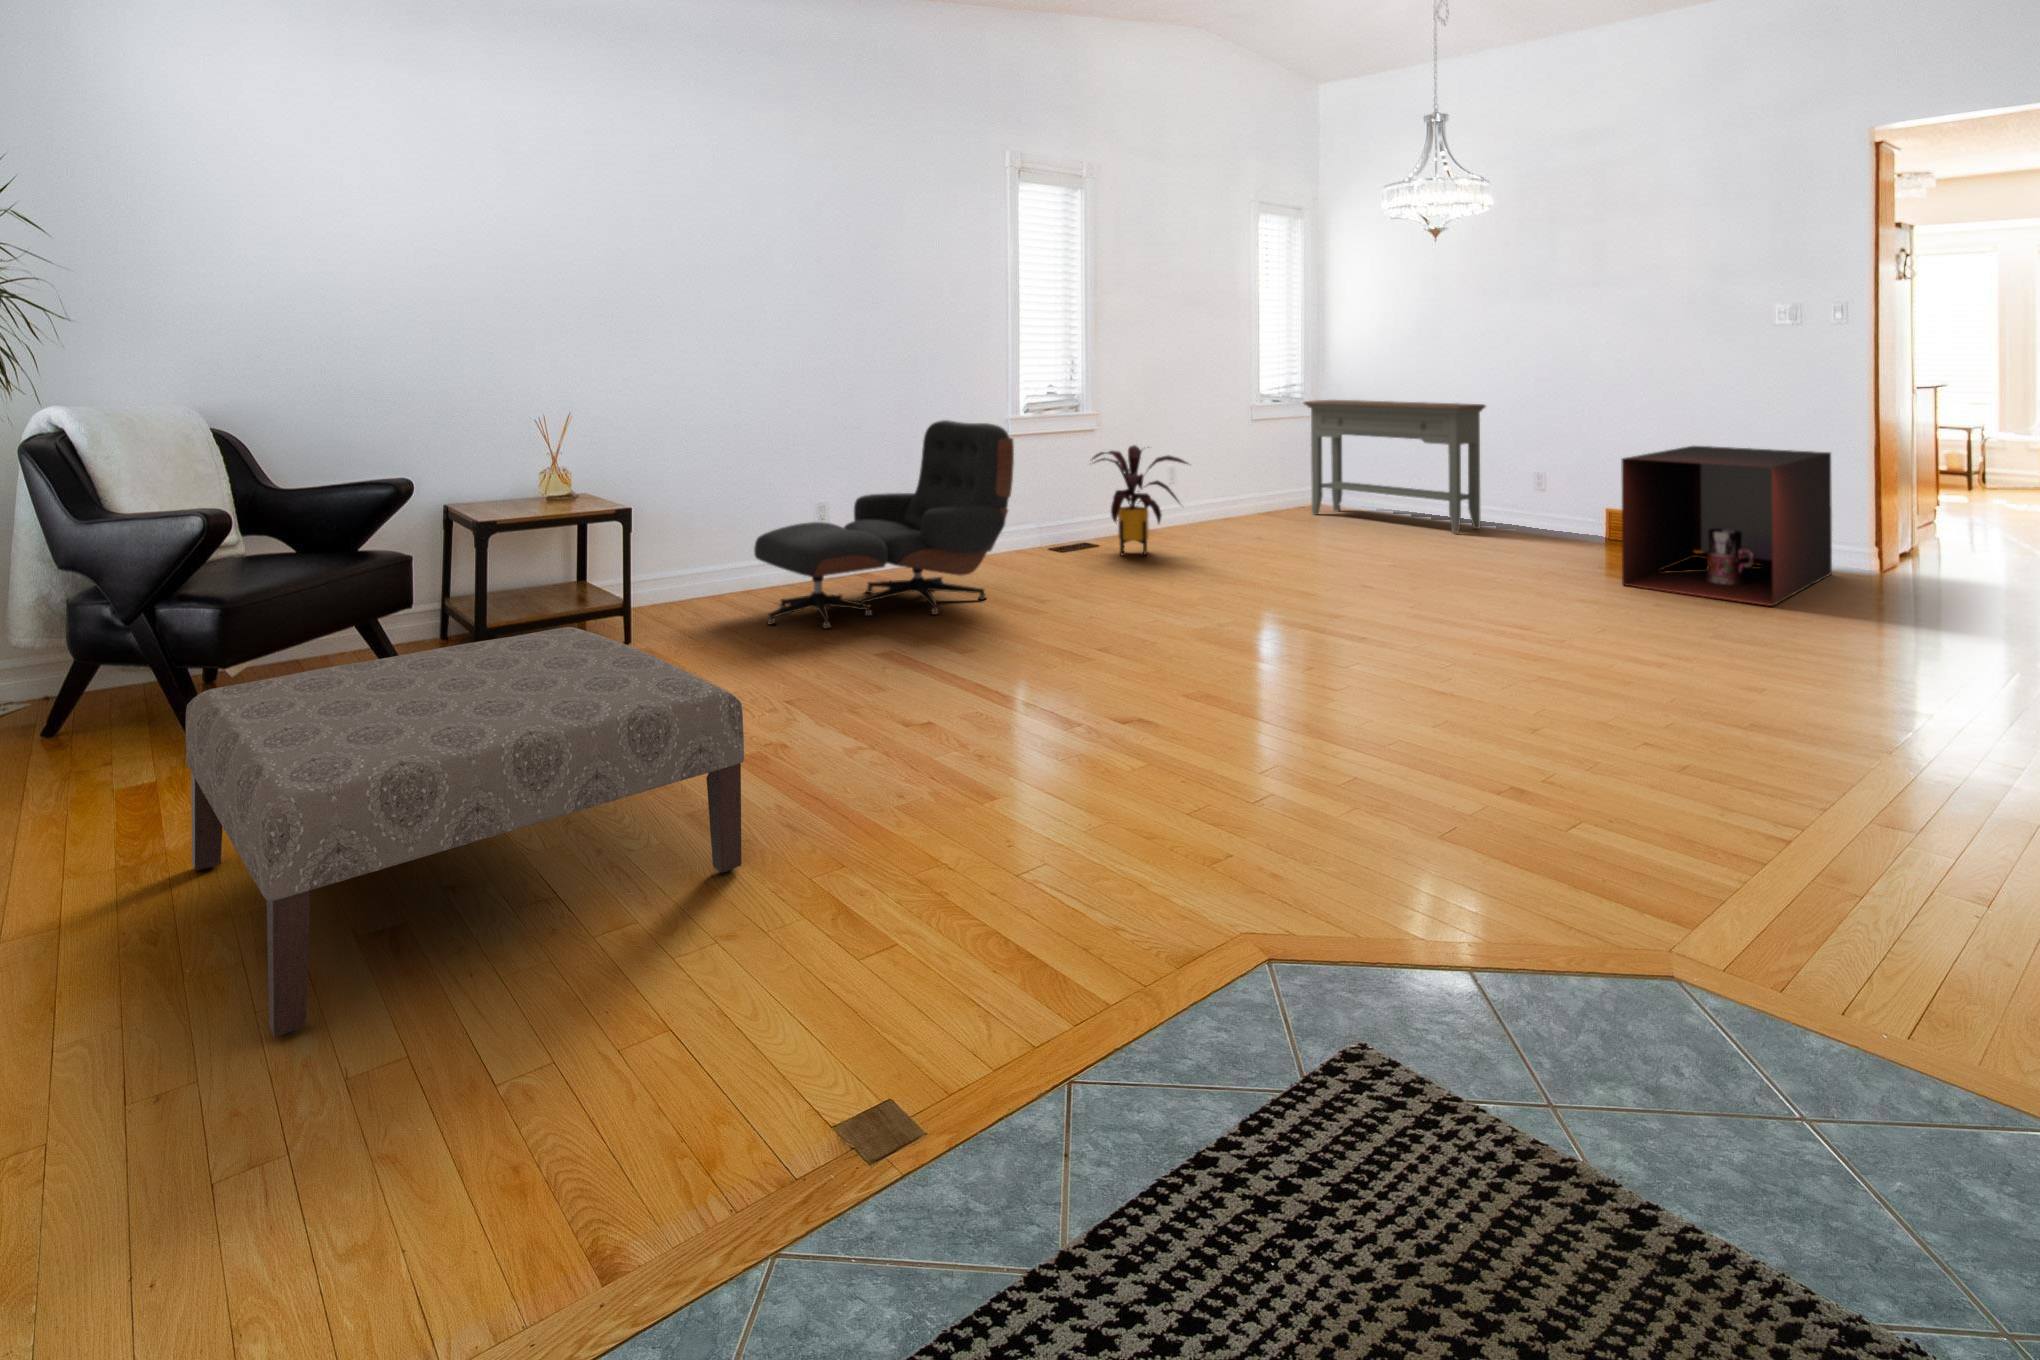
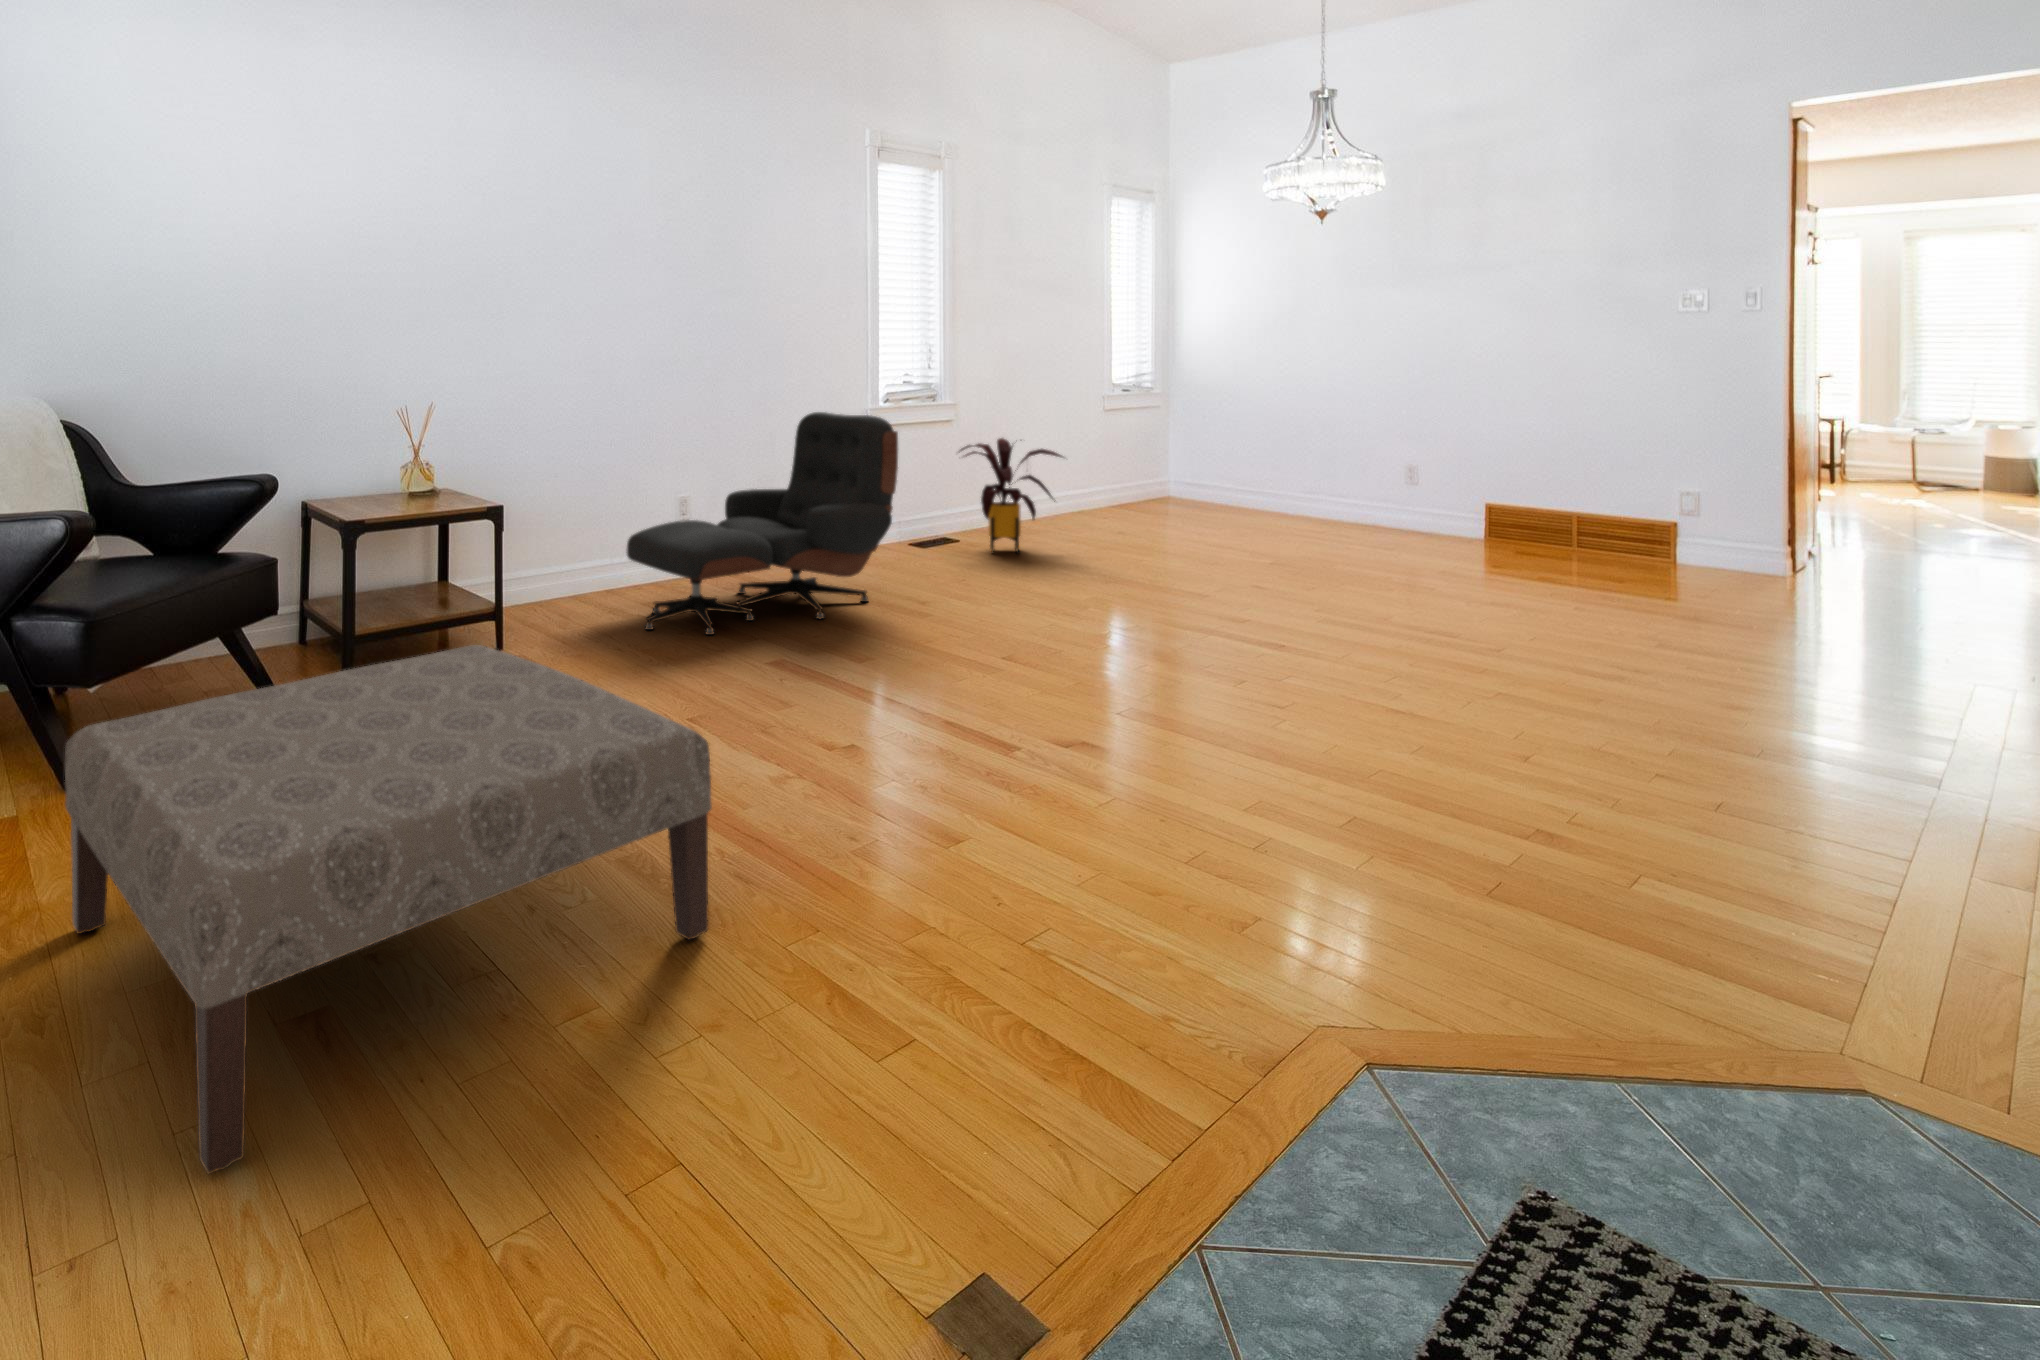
console table: present [1304,400,1486,533] -> none [1163,390,1364,530]
storage cabinet: present [1621,446,1832,606] -> none [1540,439,1757,612]

